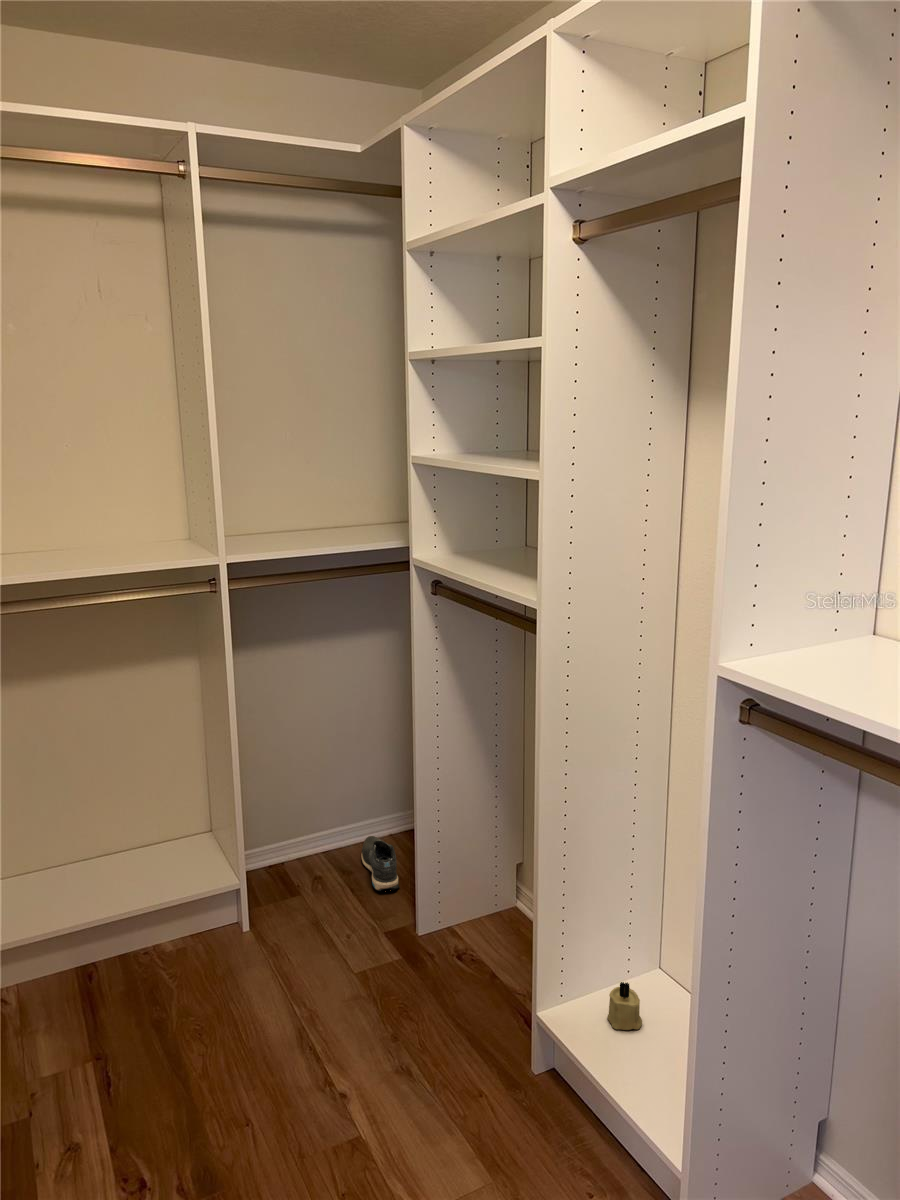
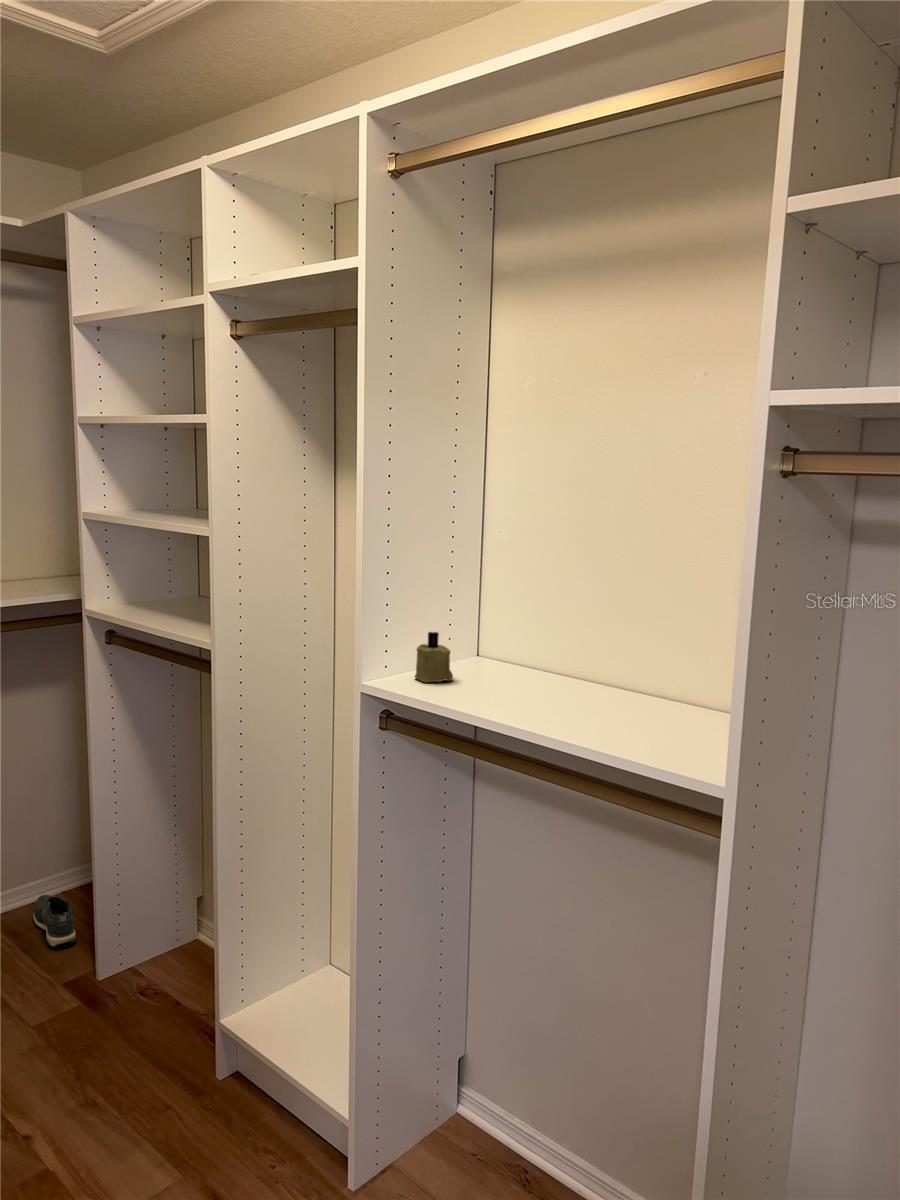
candle: present [607,982,642,1030] -> present [415,632,453,682]

